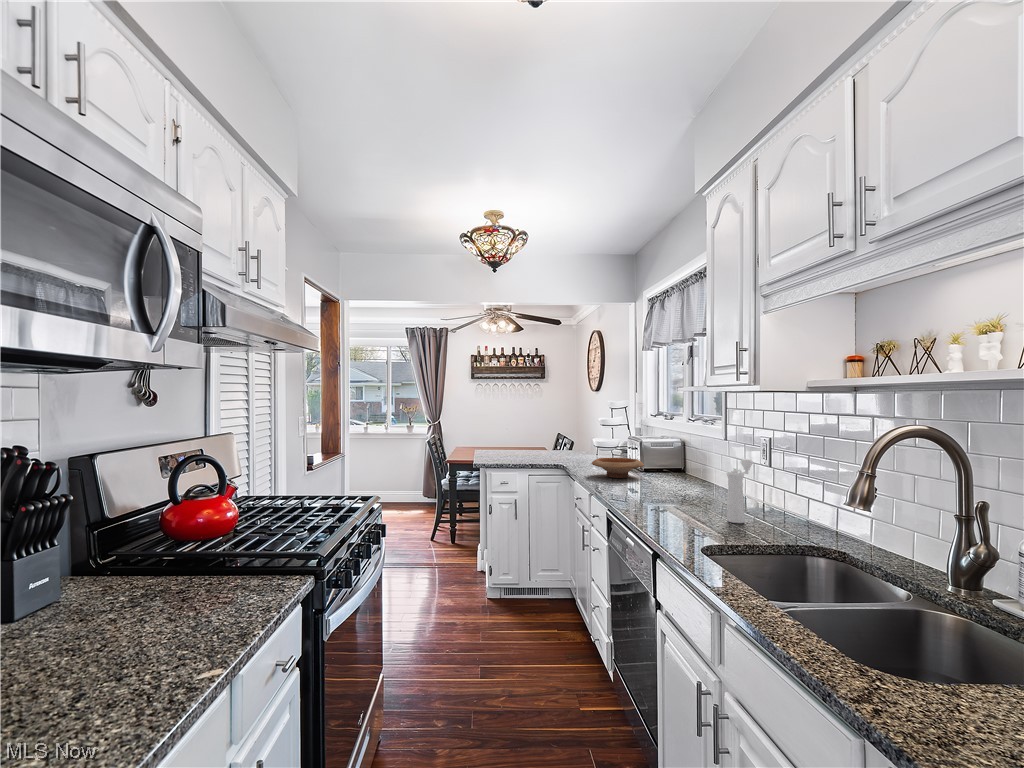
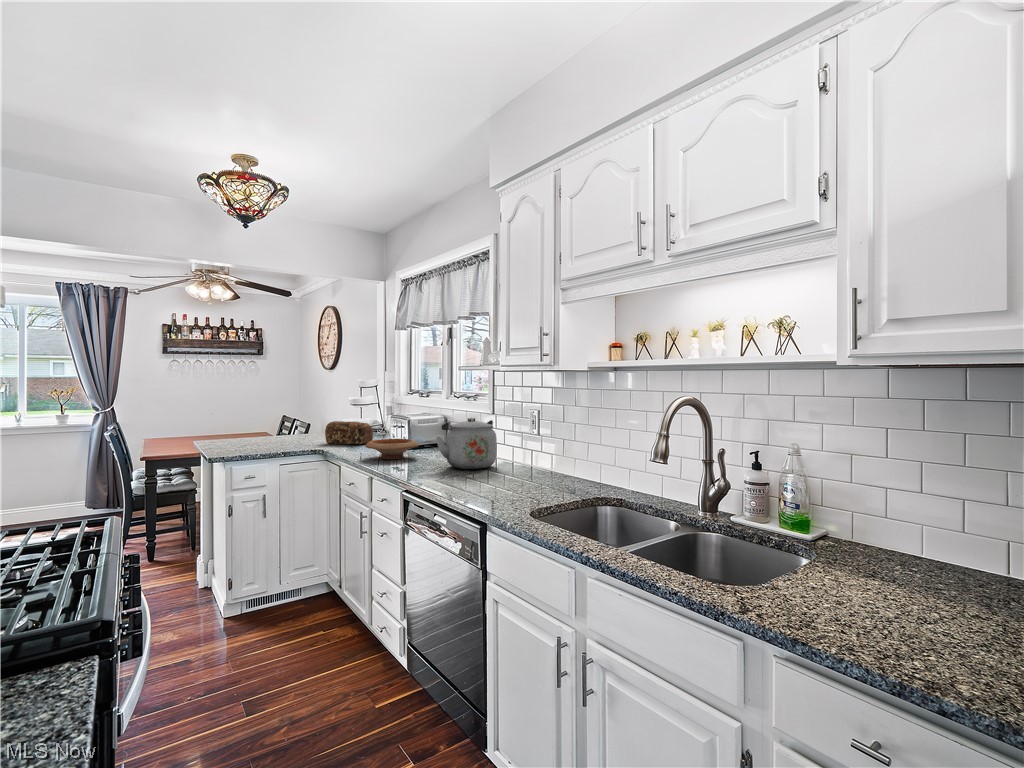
bread loaf: none [571,438,614,461] -> present [325,421,373,444]
kettle: none [649,440,717,495] -> present [436,418,497,469]
pepper mill: present [727,459,753,523] -> none [524,431,540,488]

